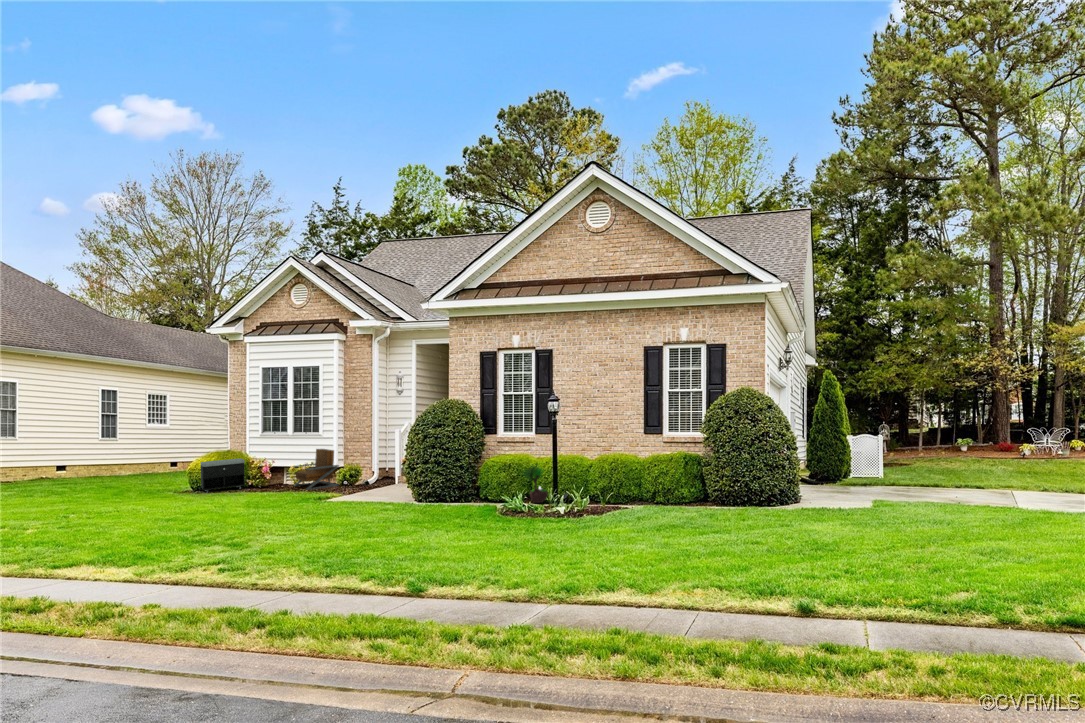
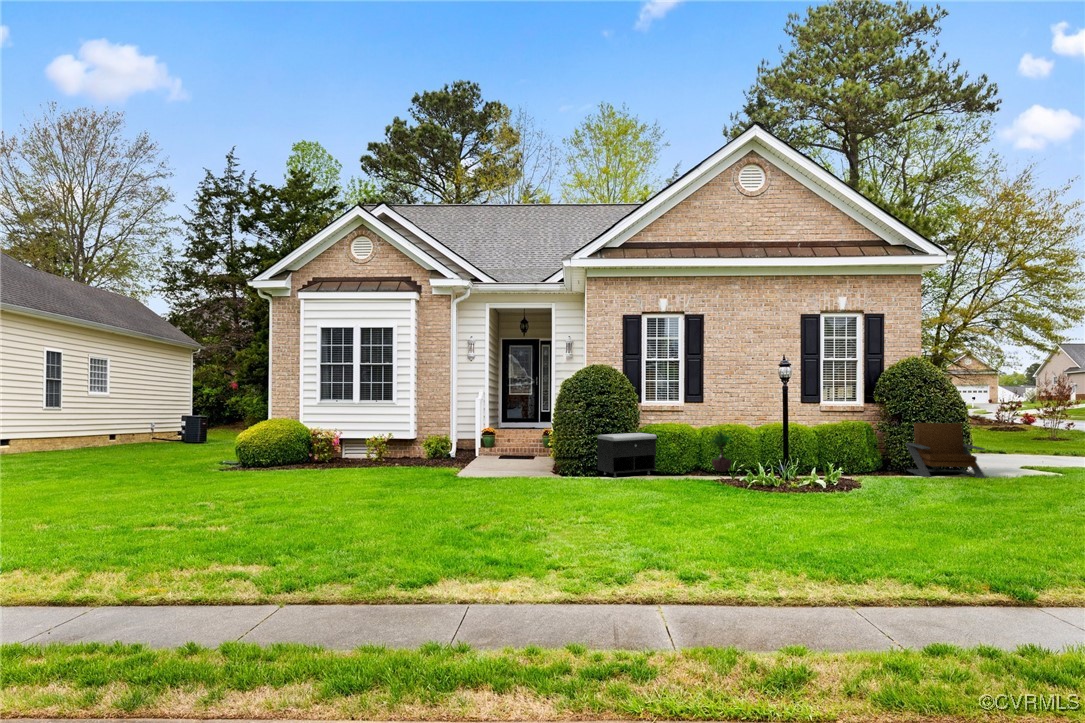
lounge chair: present [293,449,339,490] -> present [906,423,986,478]
storage bench: present [201,458,245,493] -> present [597,433,657,477]

